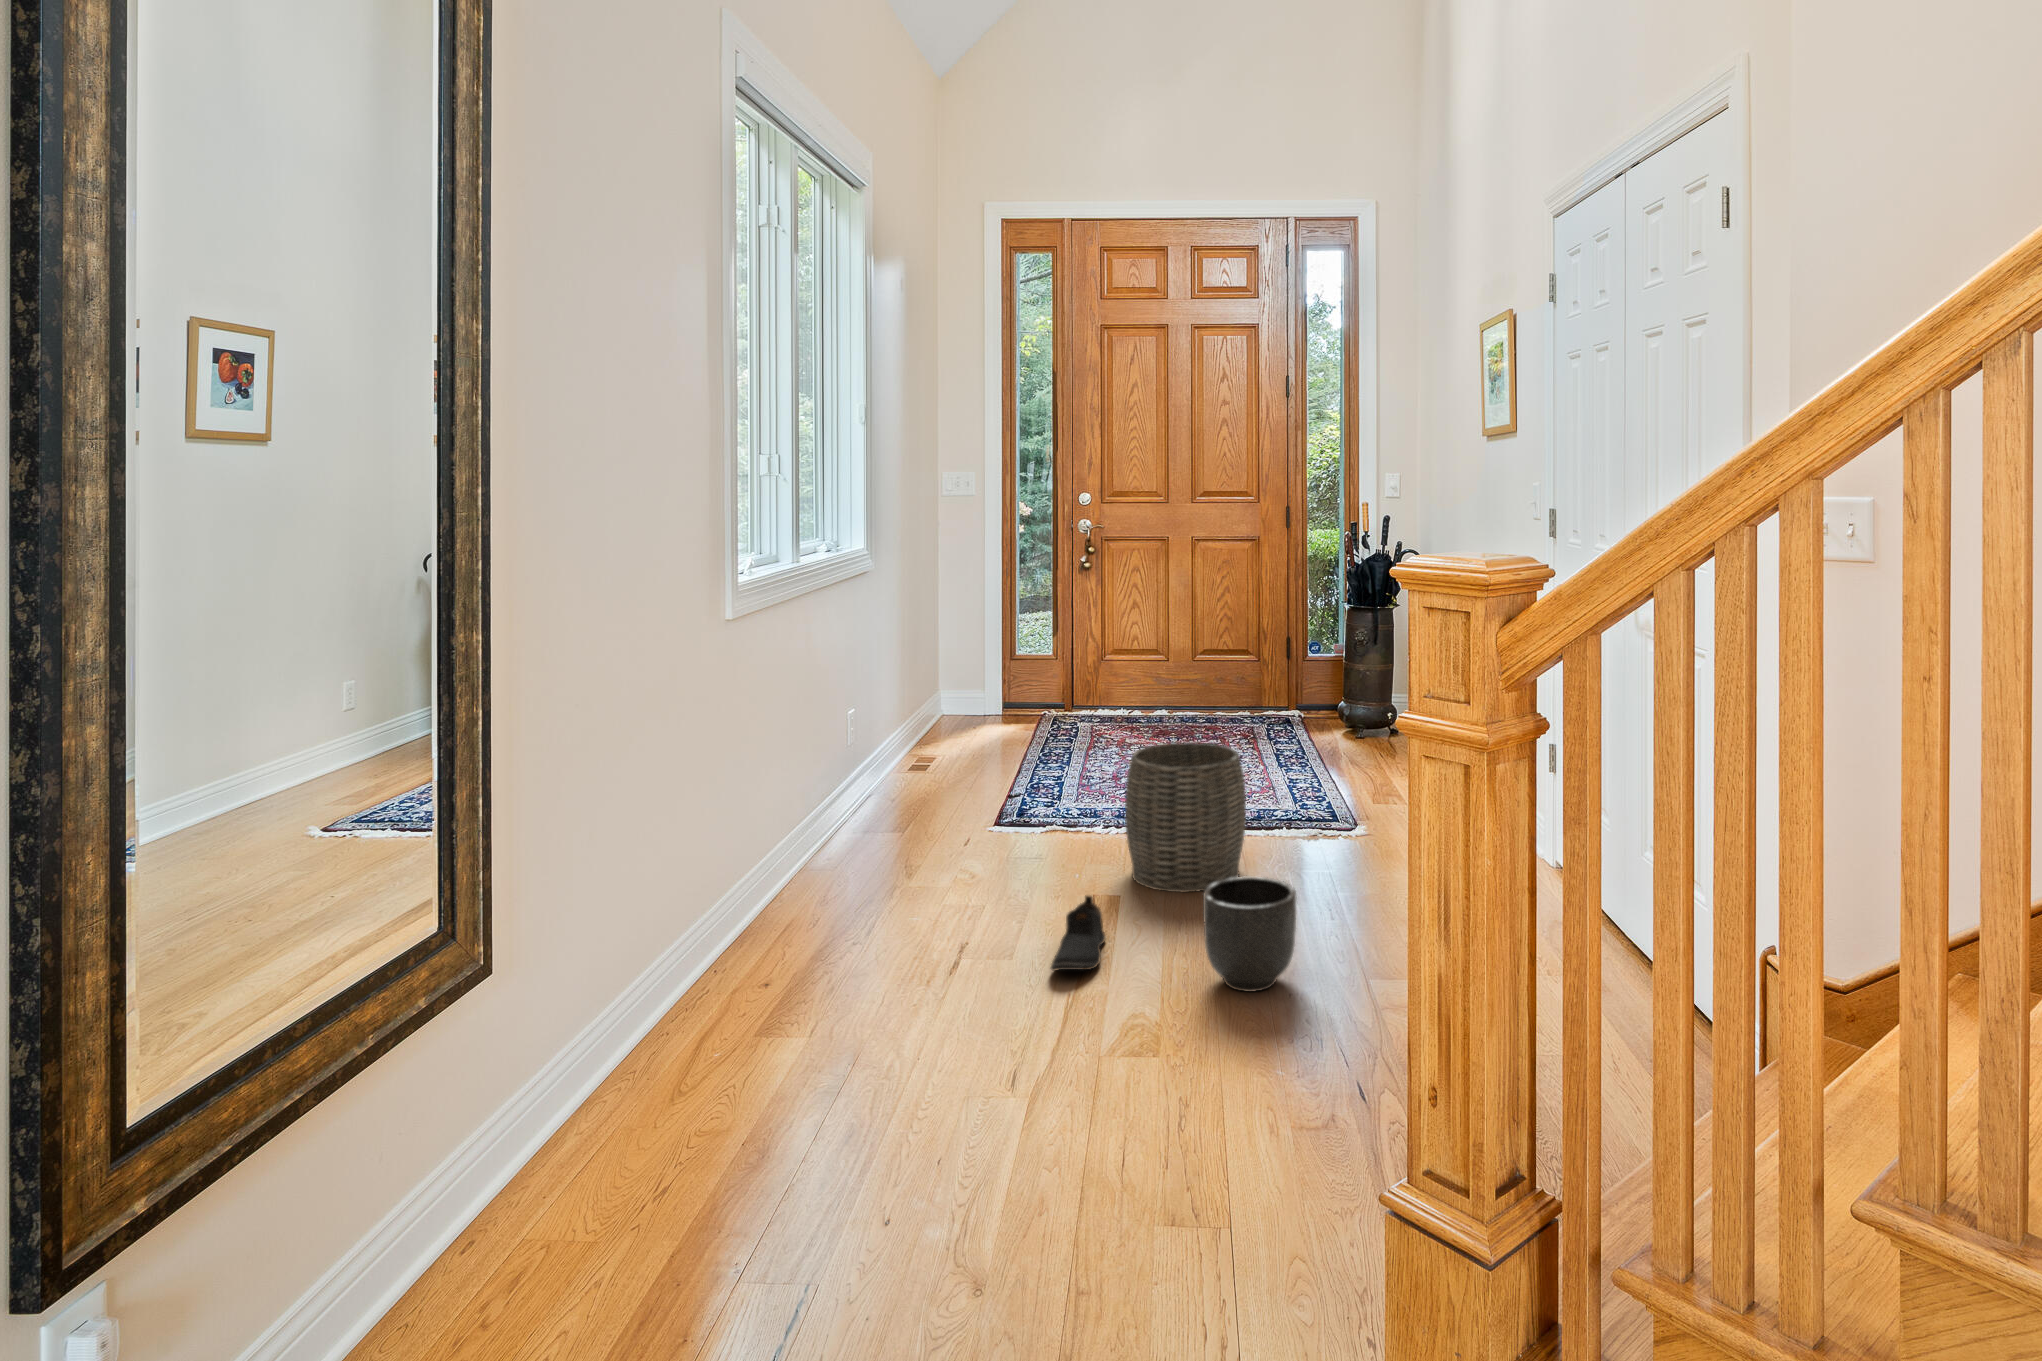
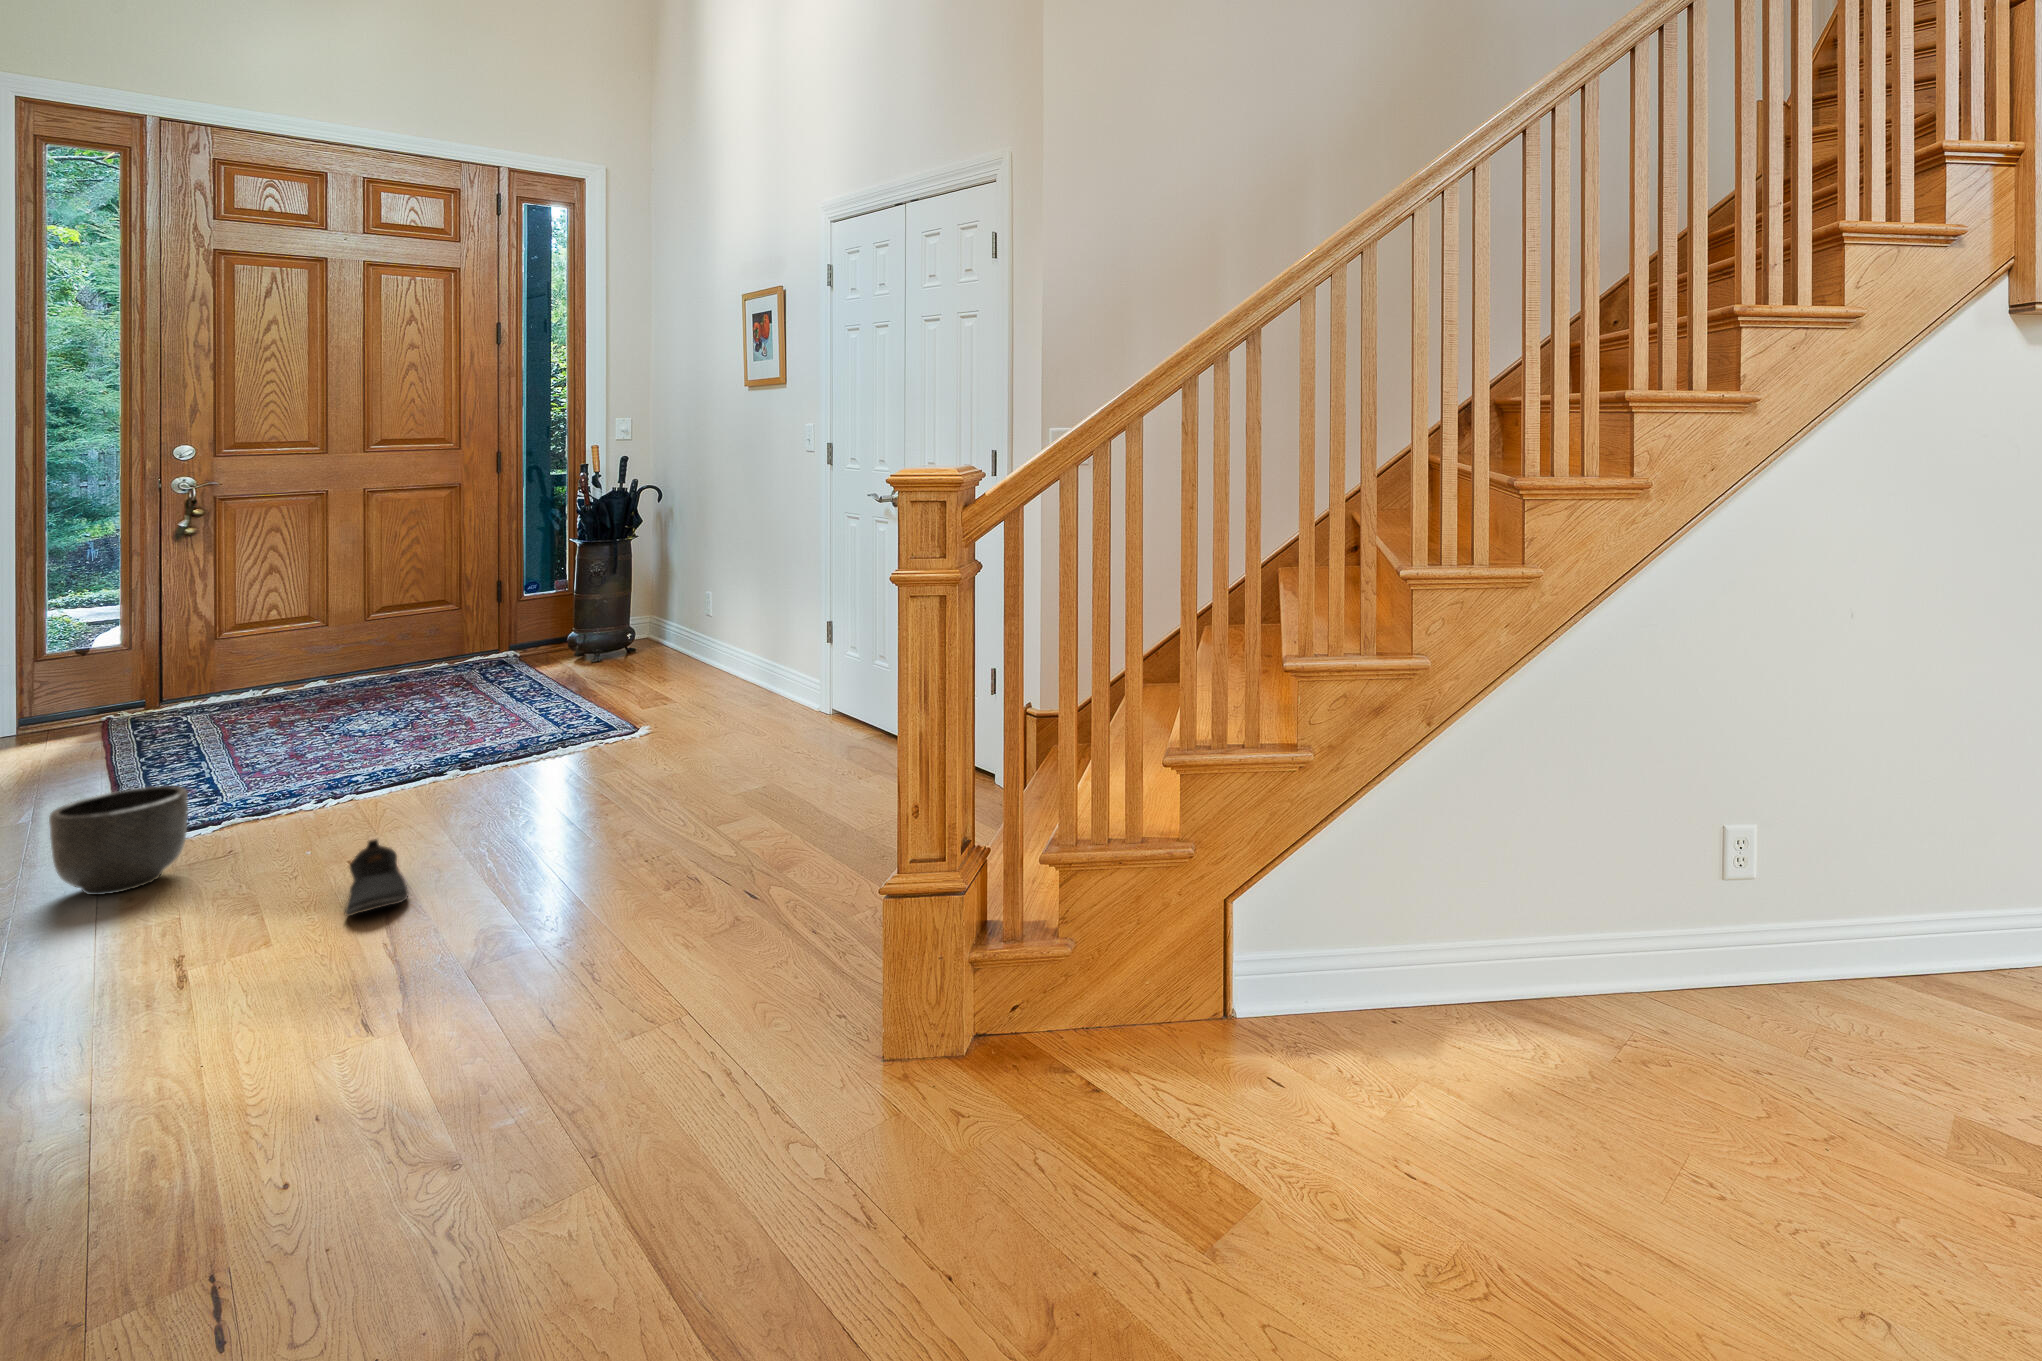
woven basket: present [1125,742,1246,892] -> none [380,678,538,827]
planter: present [1203,876,1297,992] -> present [49,786,188,895]

